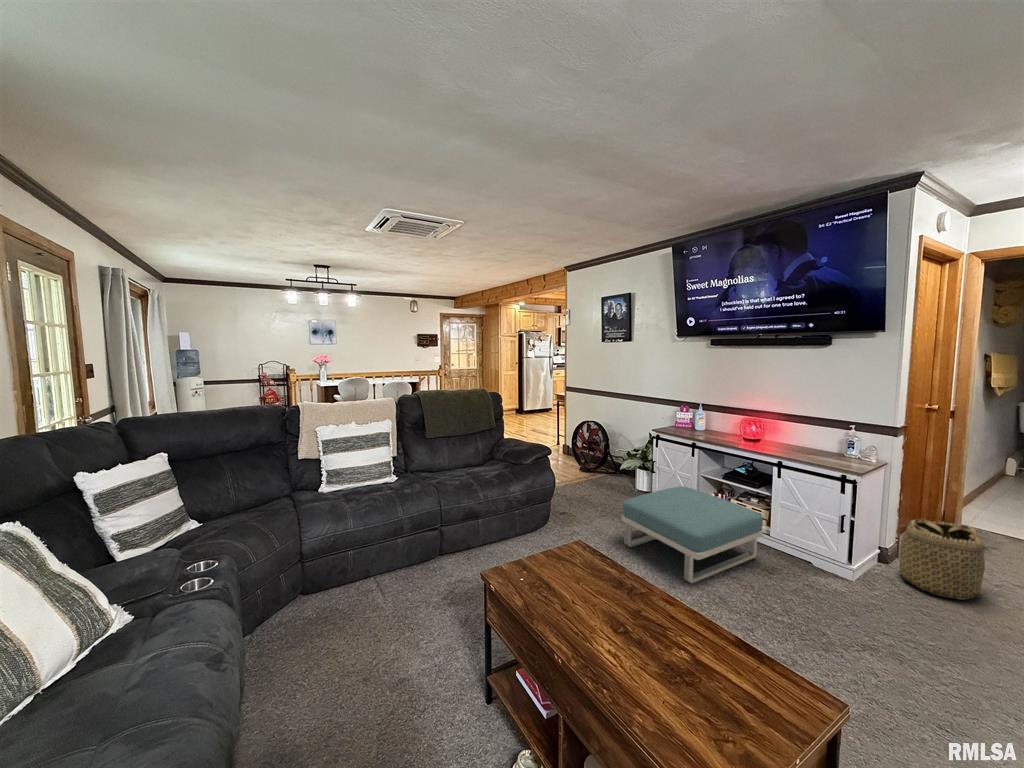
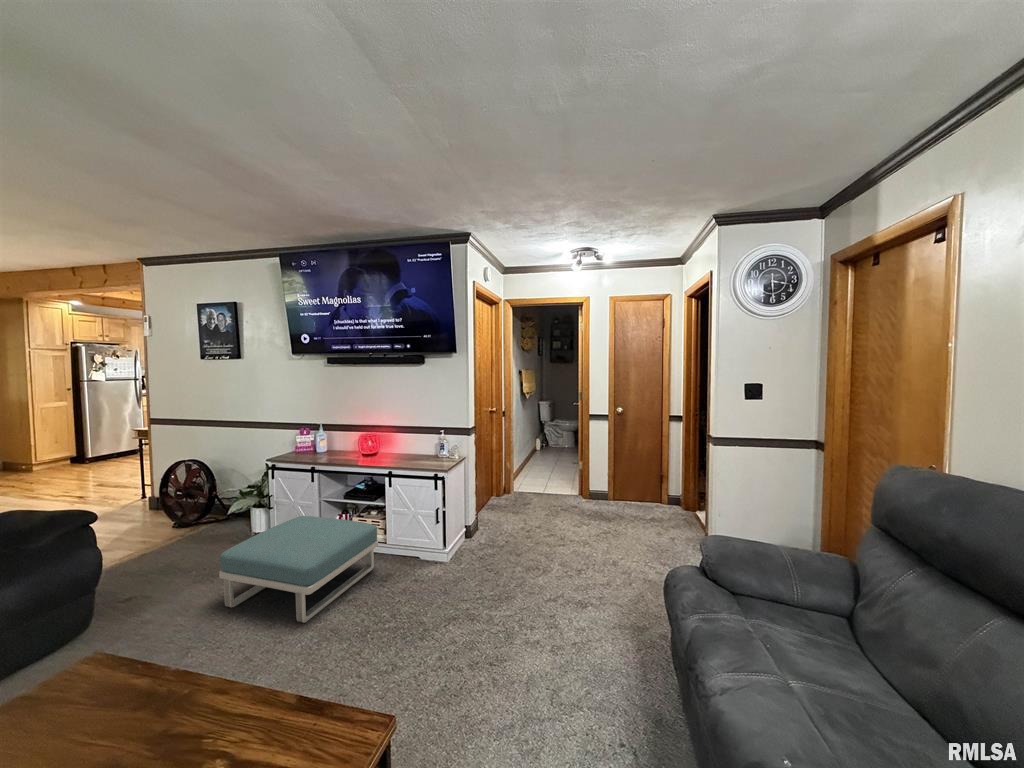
basket: present [897,519,987,600] -> none [468,494,527,552]

